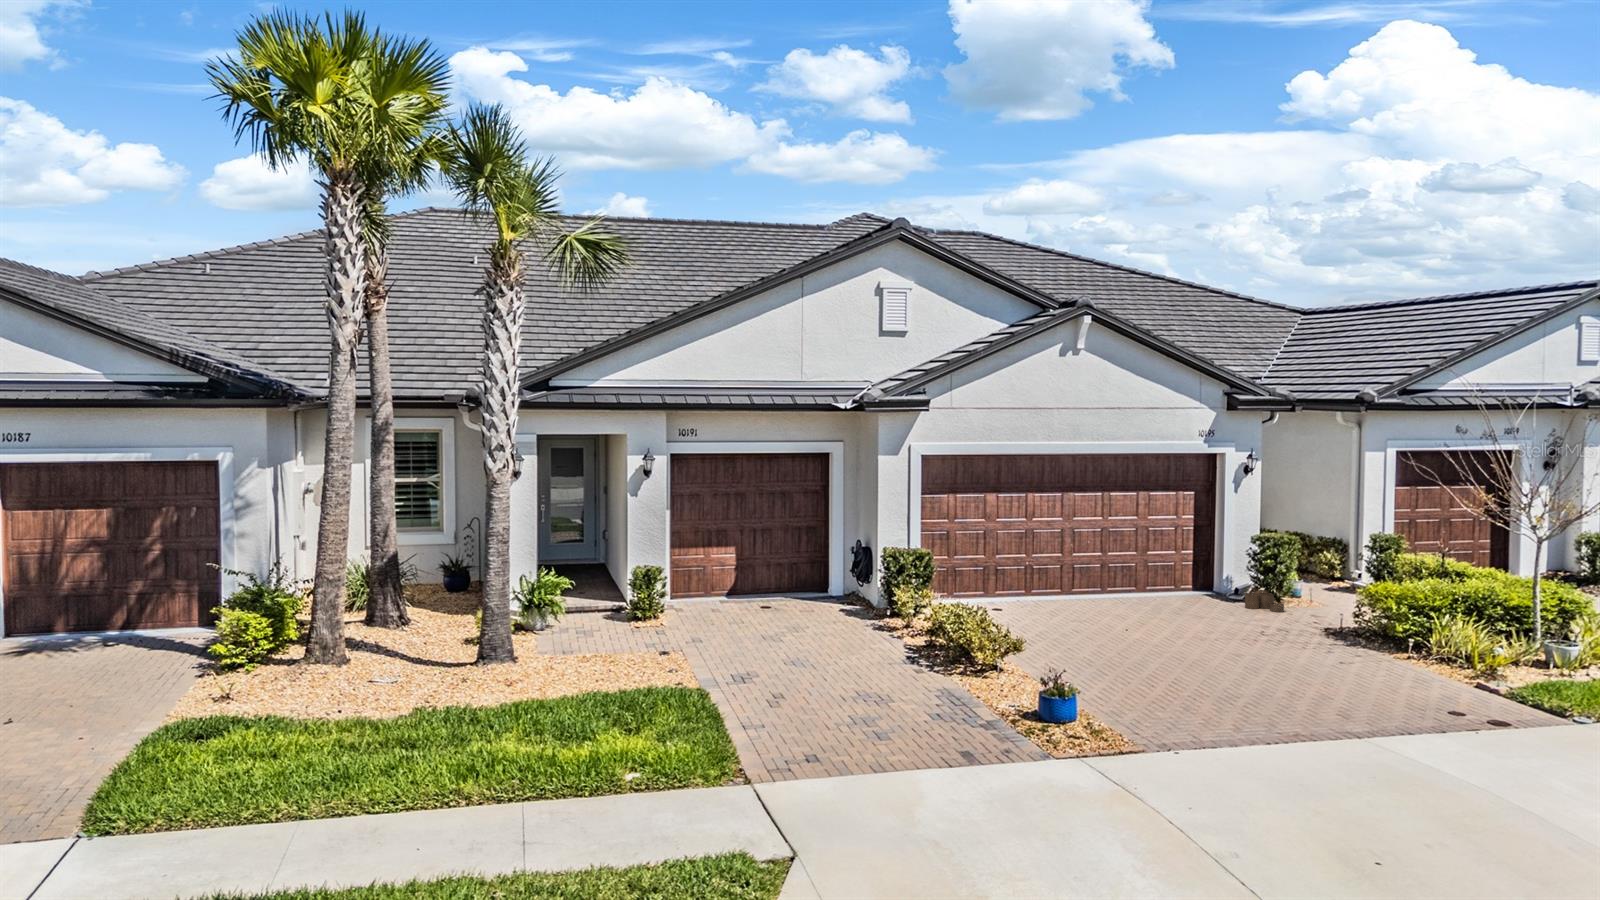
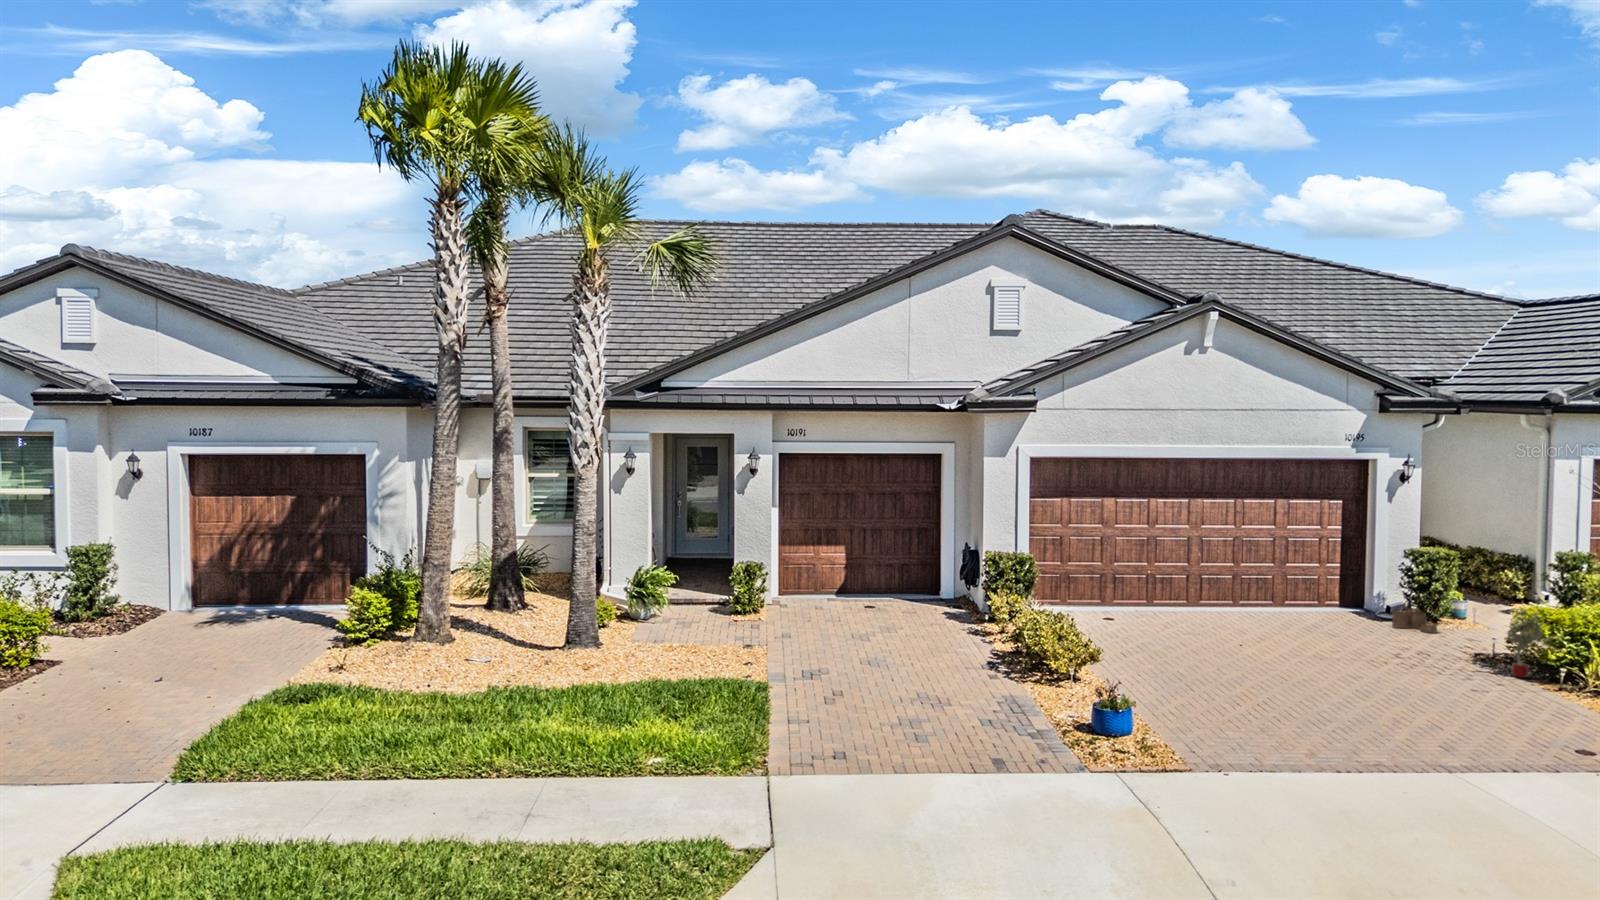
potted tree: none [1353,587,1394,649] -> present [1507,609,1551,678]

